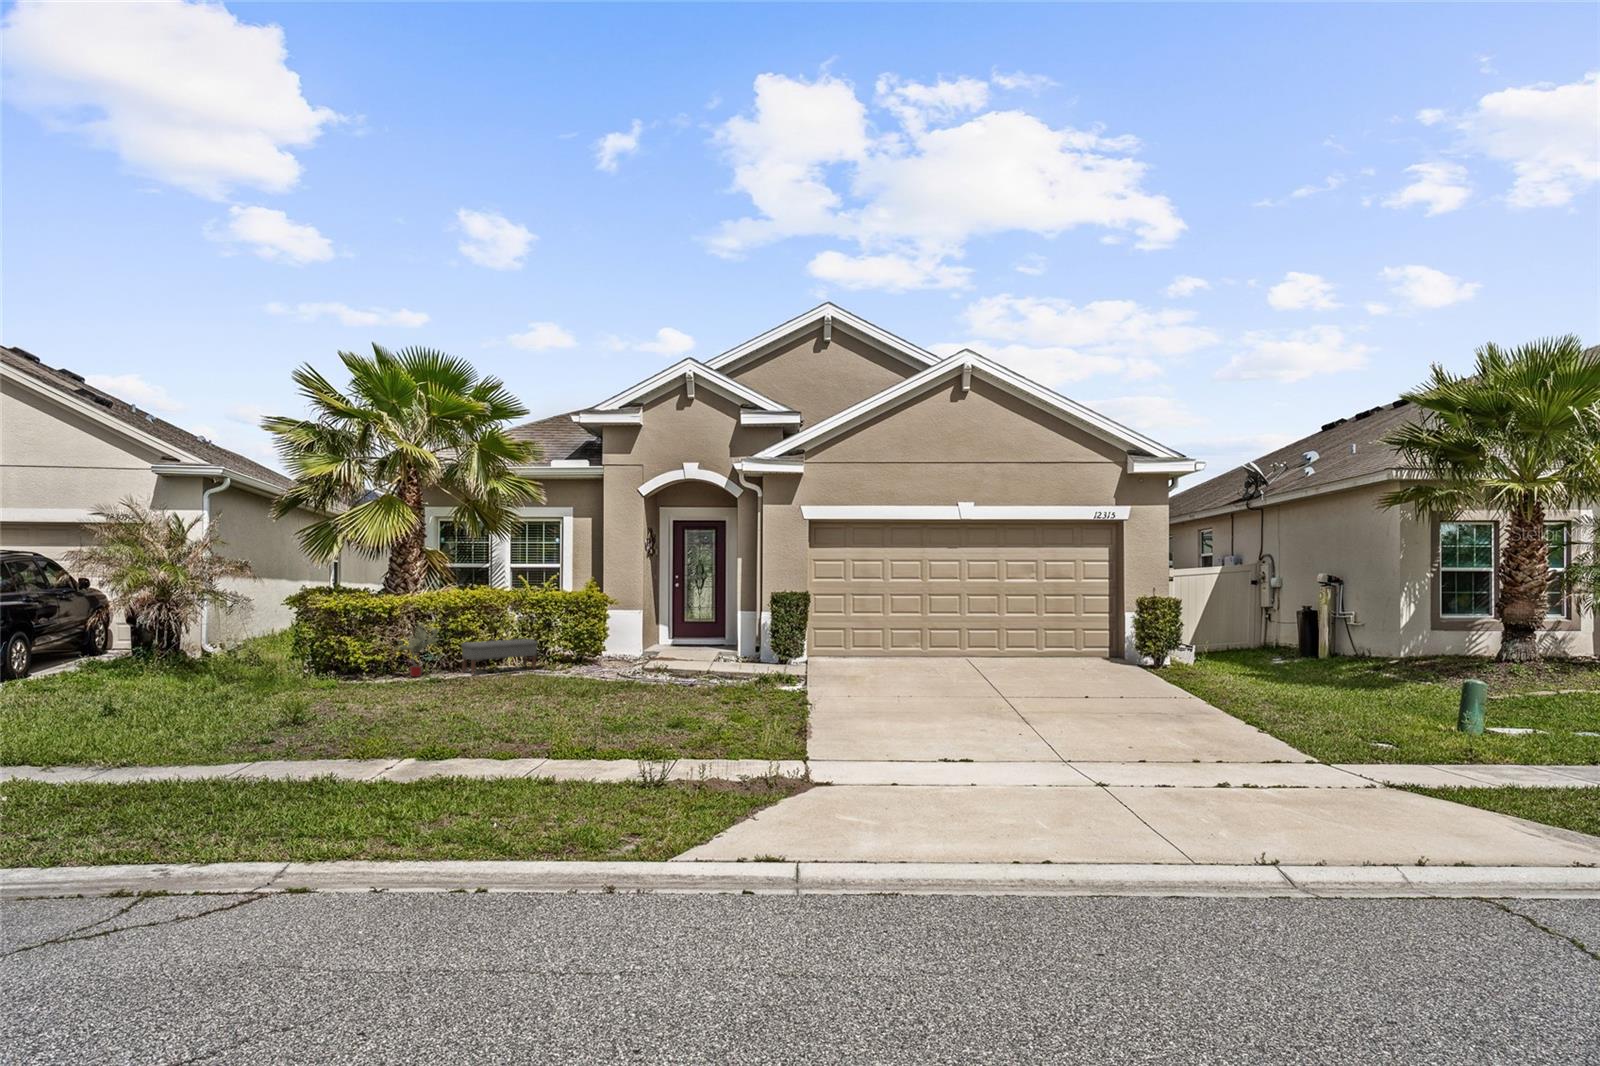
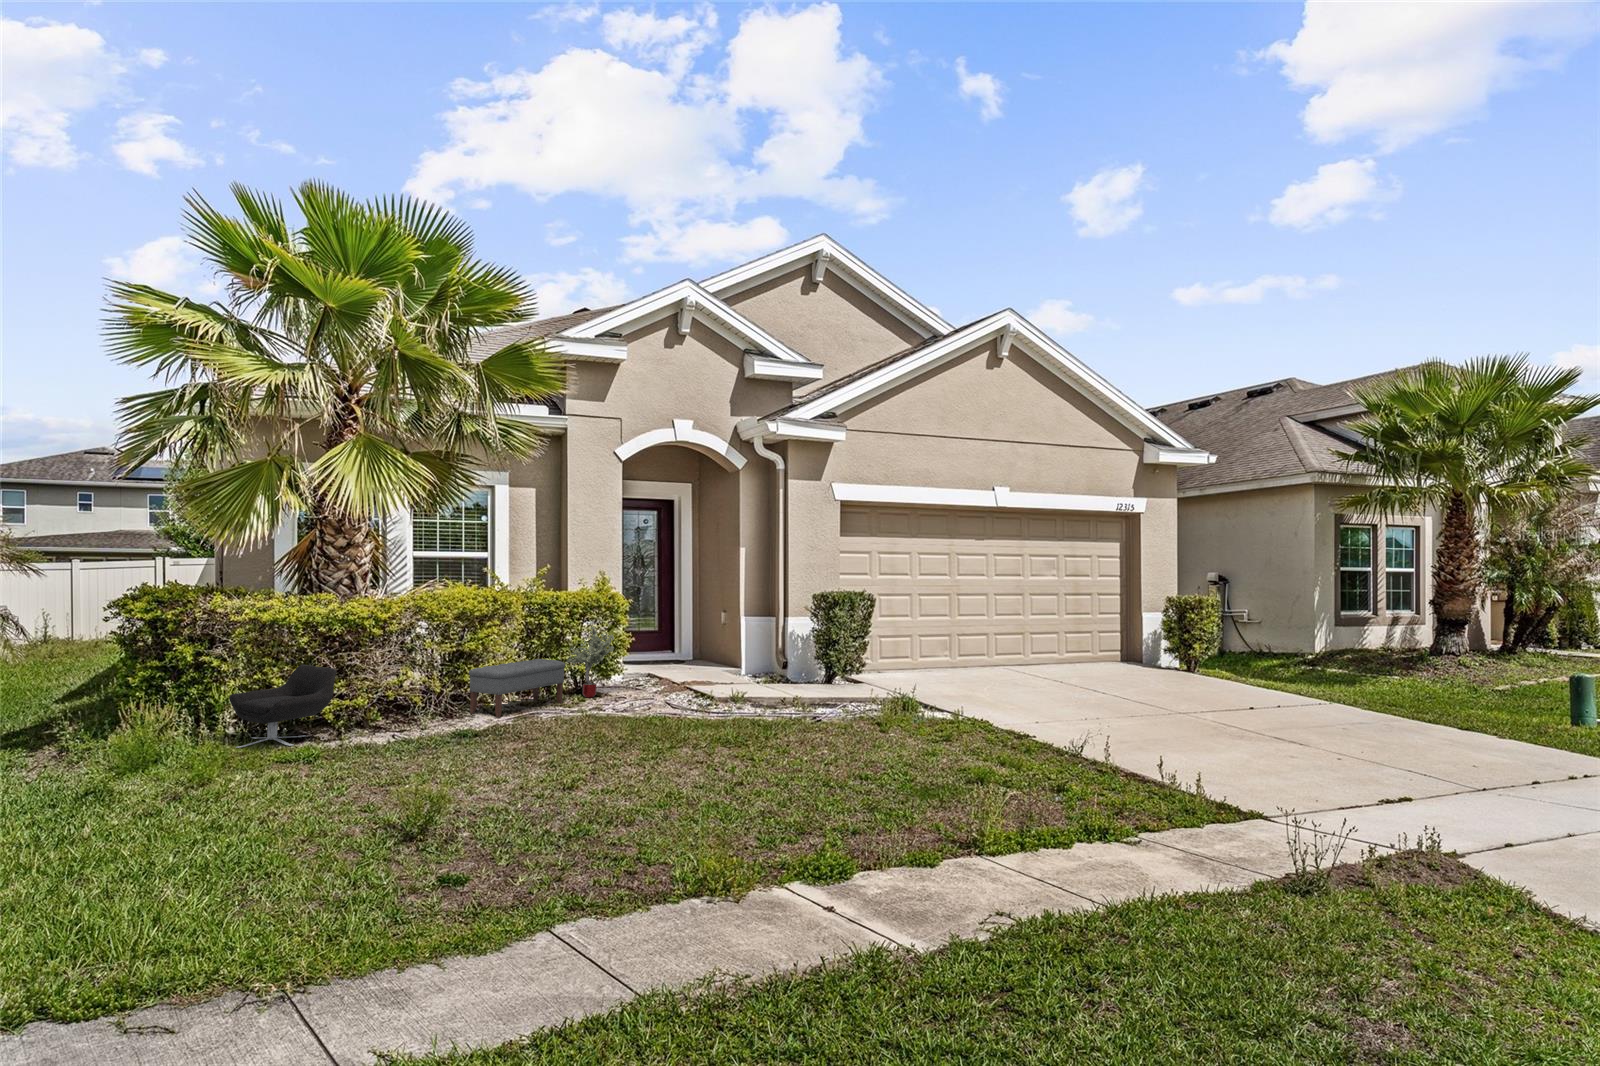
potted tree: present [395,623,438,677] -> present [567,627,614,698]
lounge chair: none [294,635,356,683] -> present [229,664,336,748]

